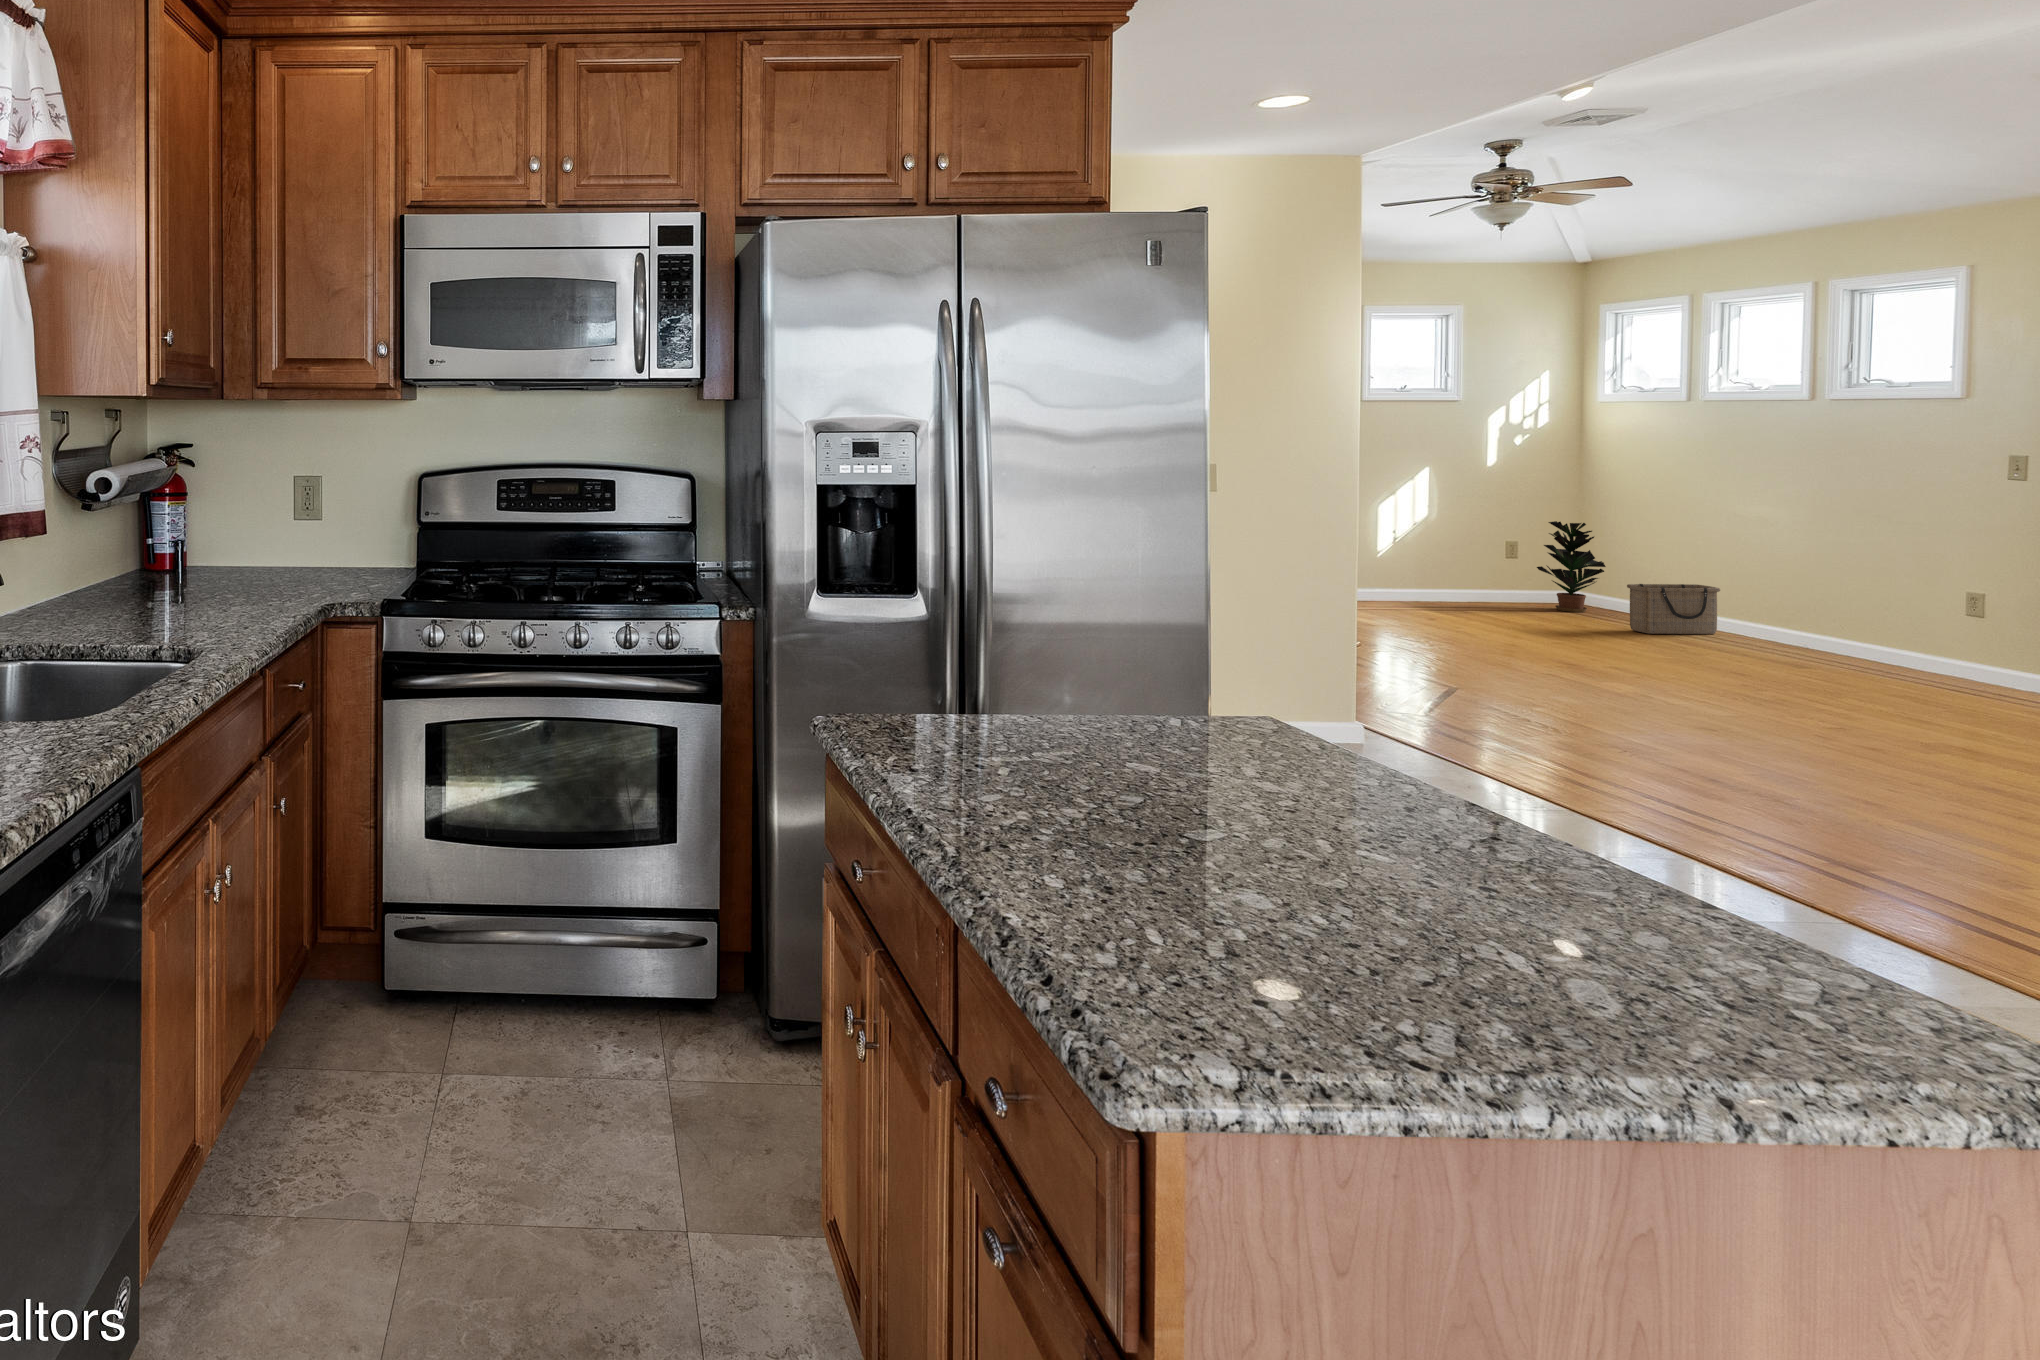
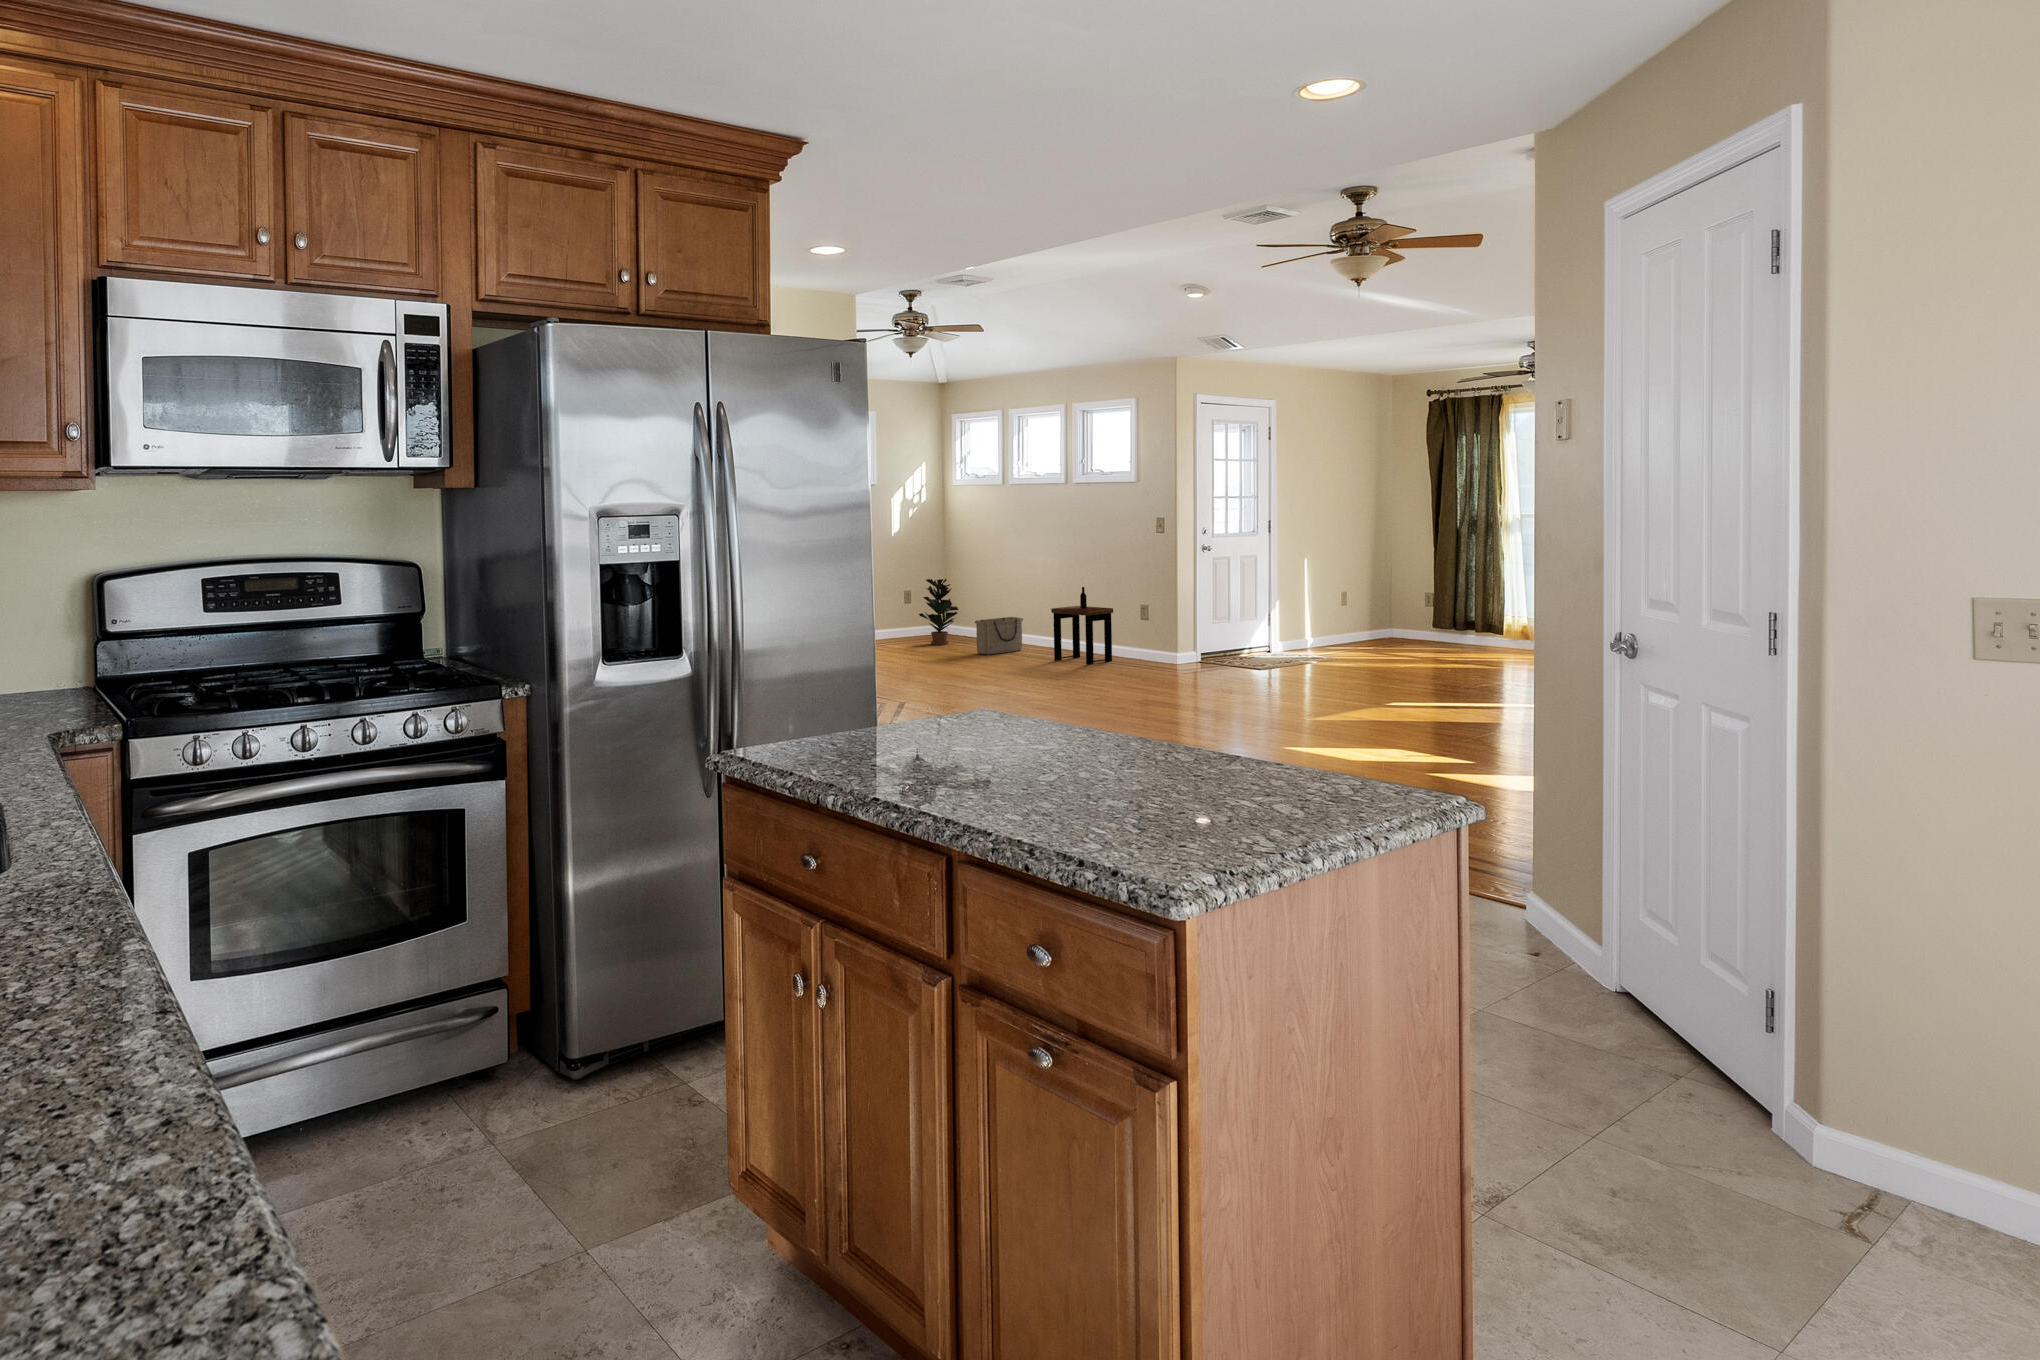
side table: none [1768,551,1898,669] -> present [1051,587,1113,665]

